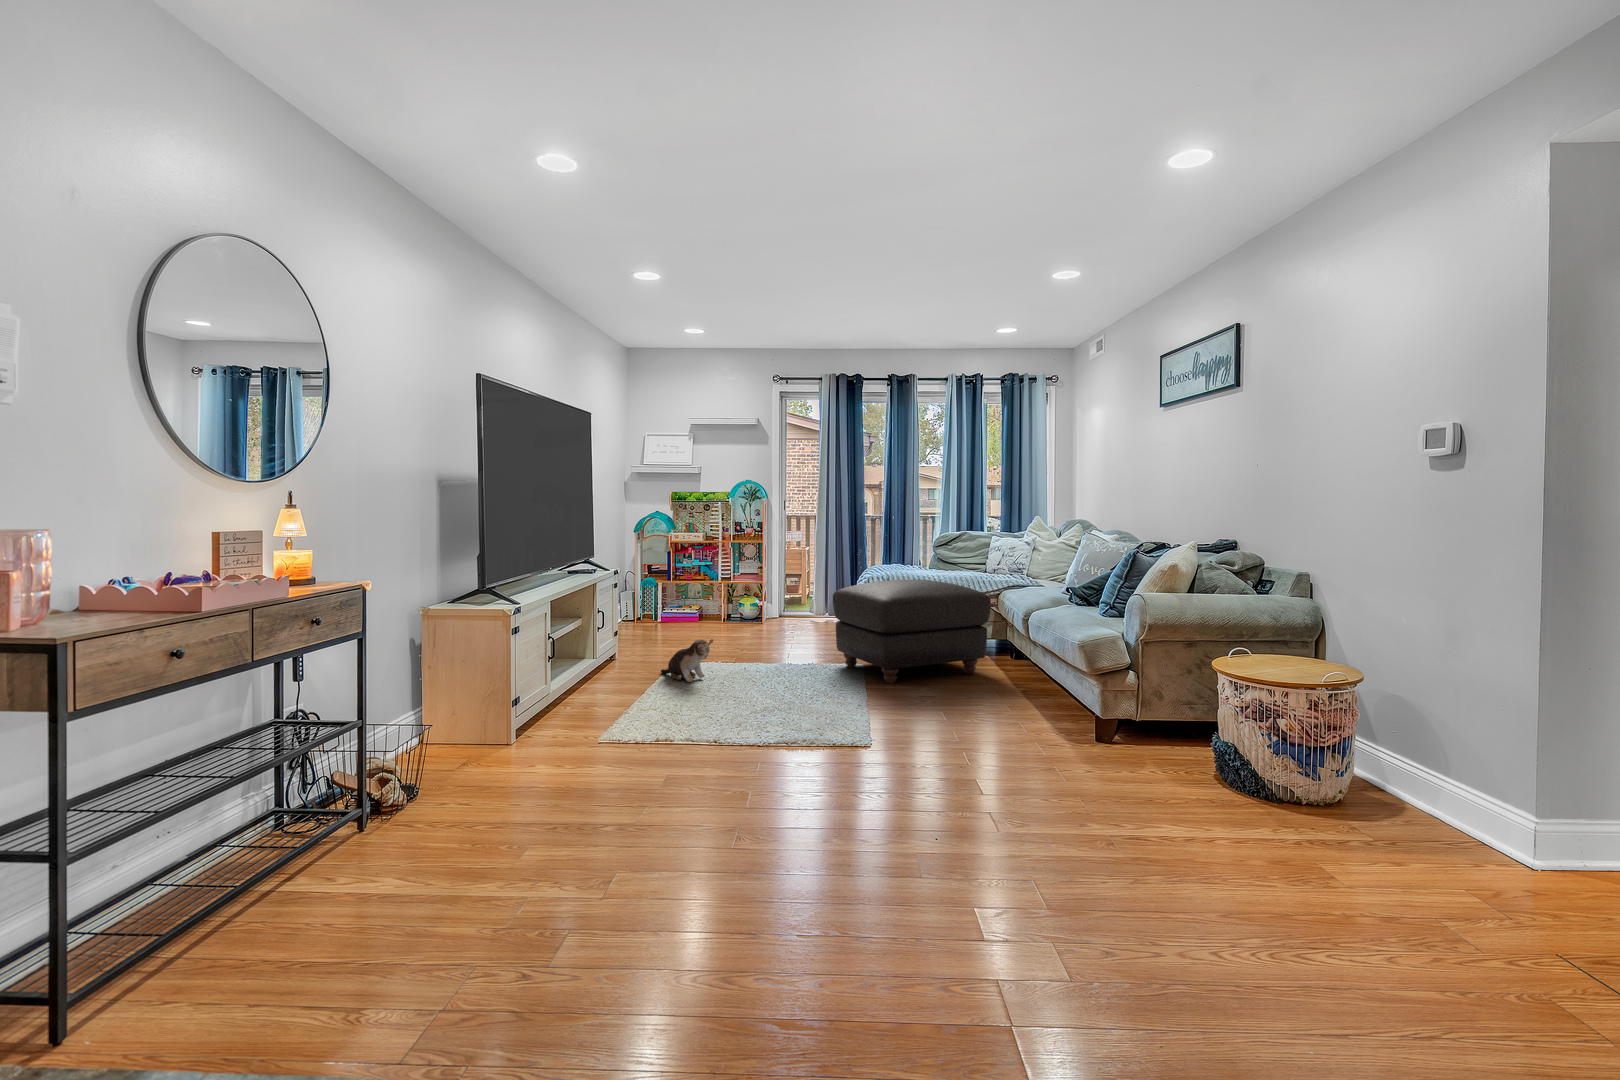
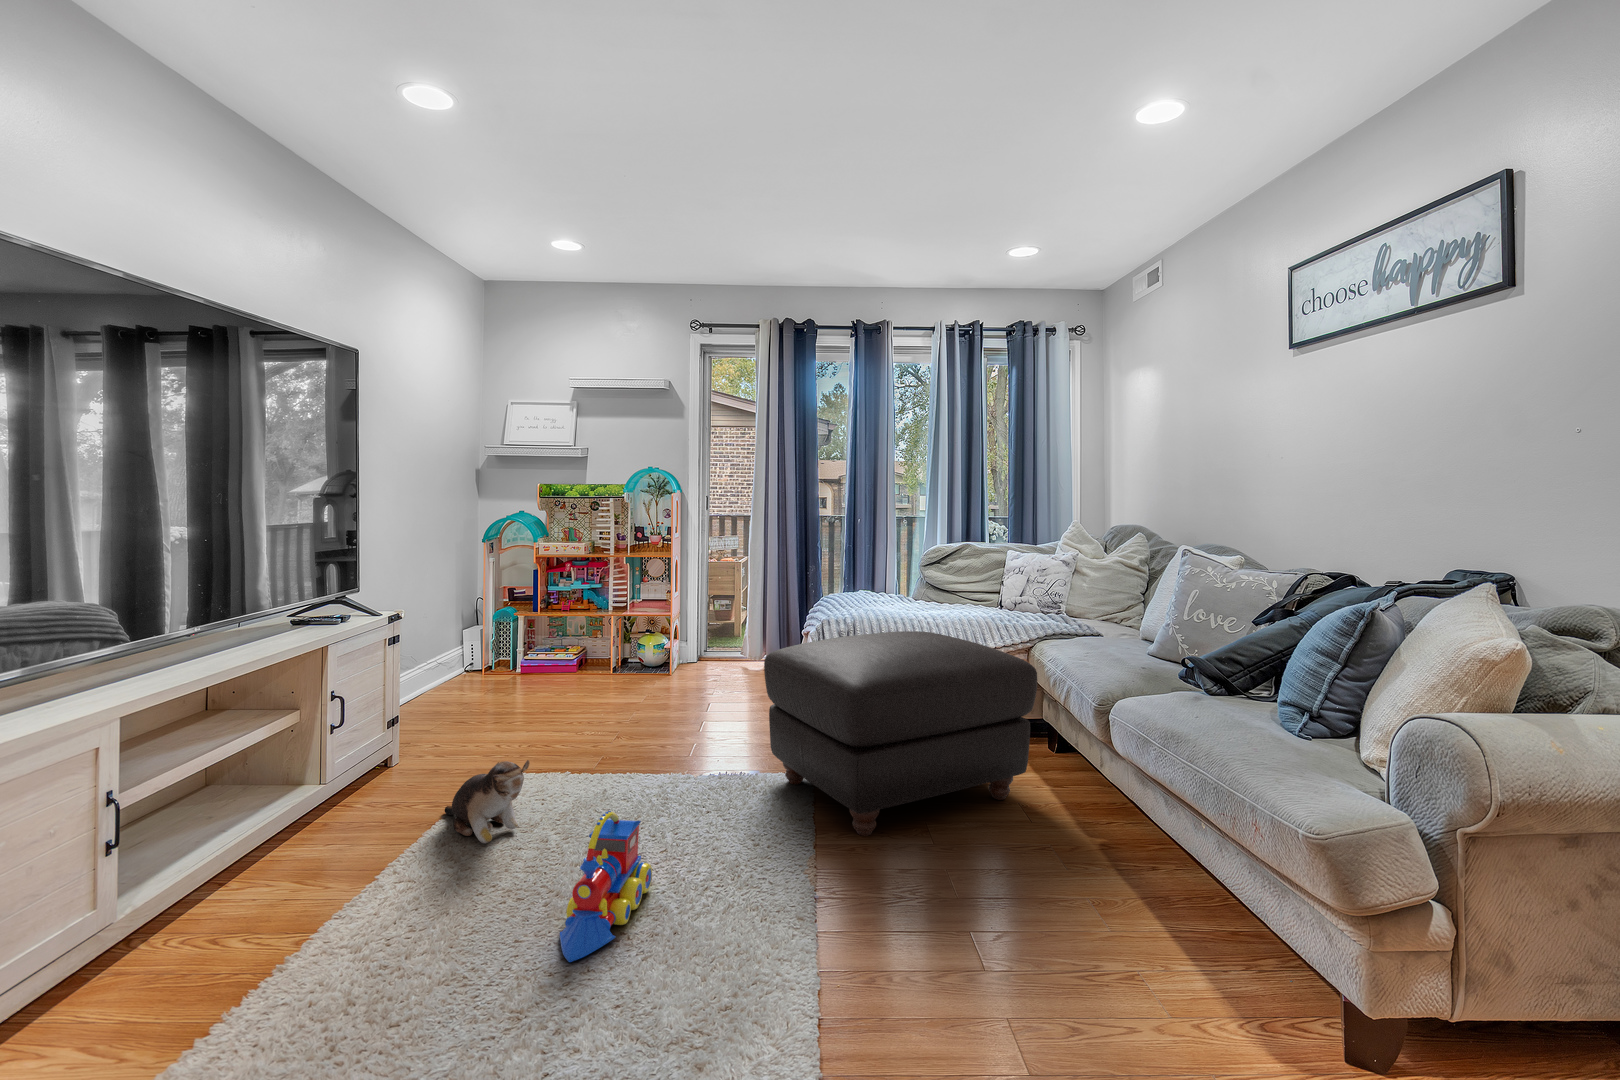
toy train: none [744,652,782,711] -> present [560,811,652,962]

